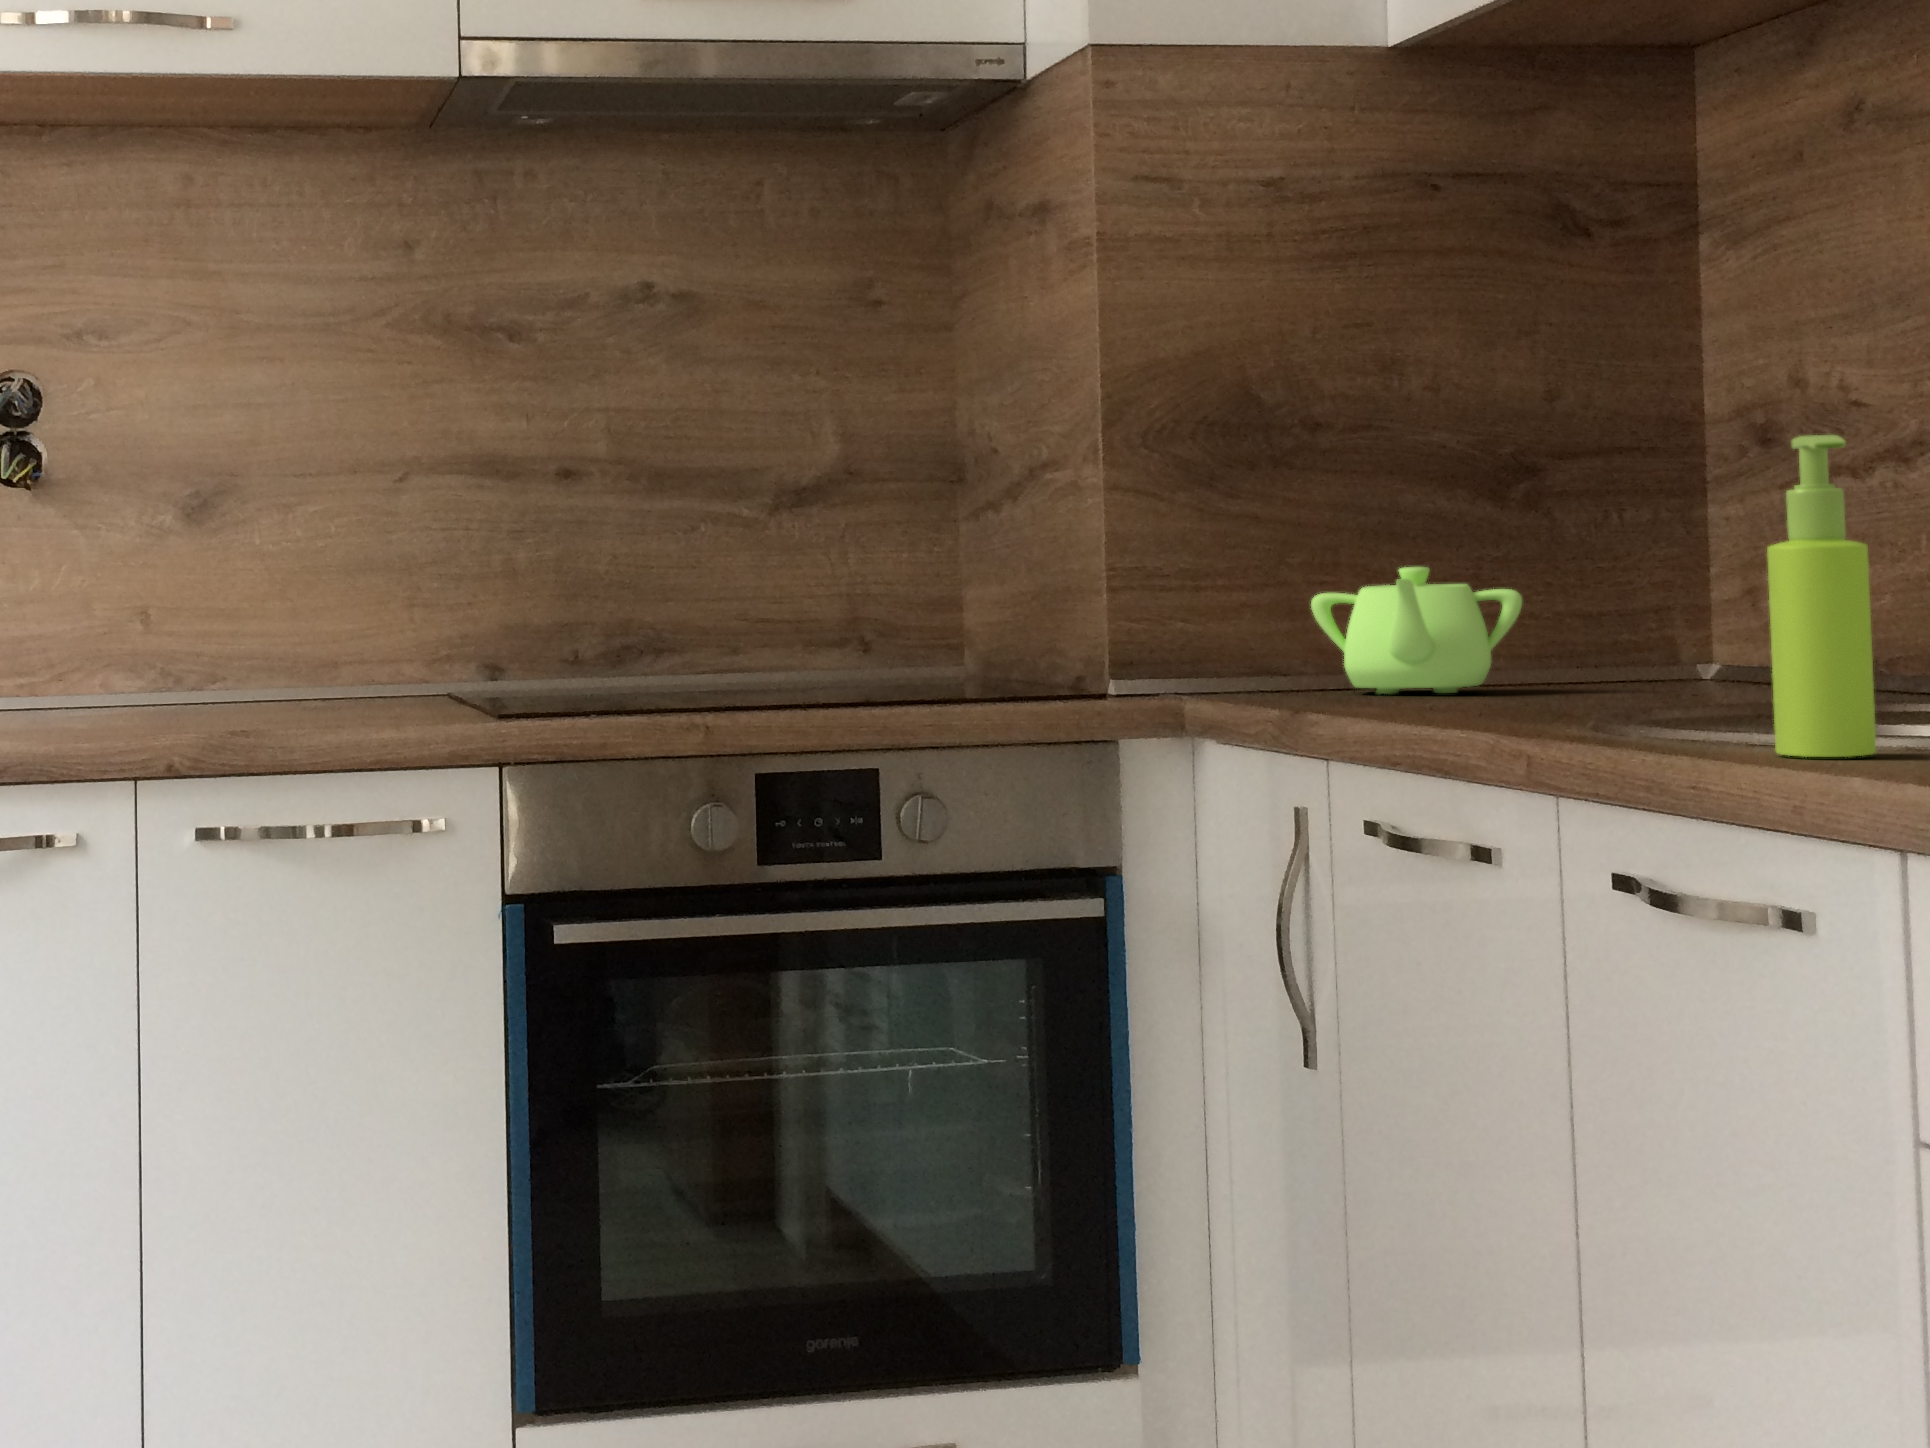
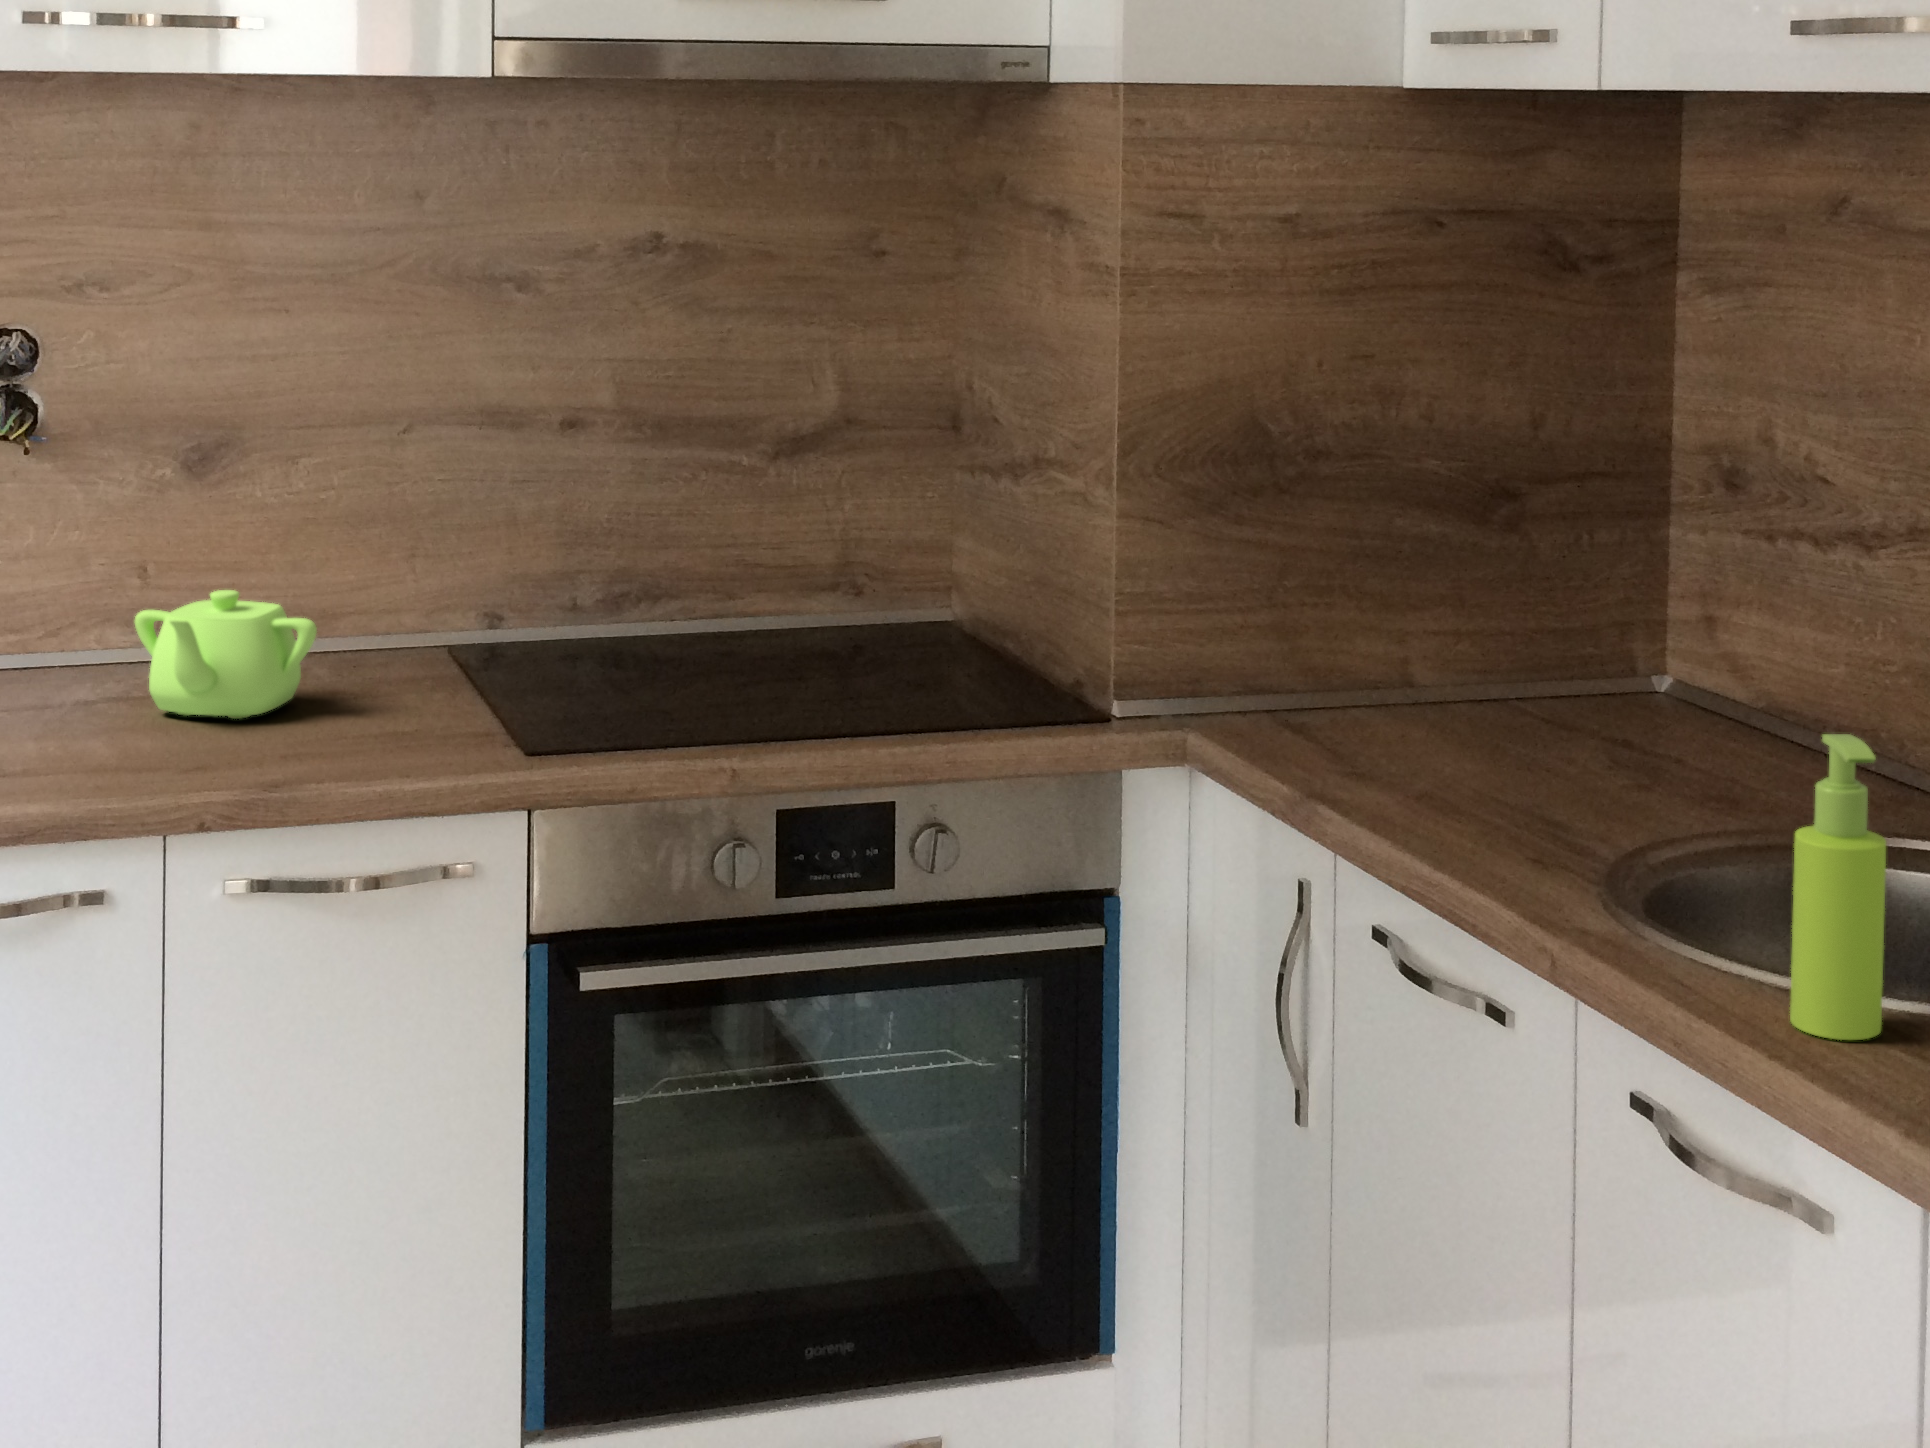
teapot: present [1311,567,1522,694] -> present [135,590,317,719]

